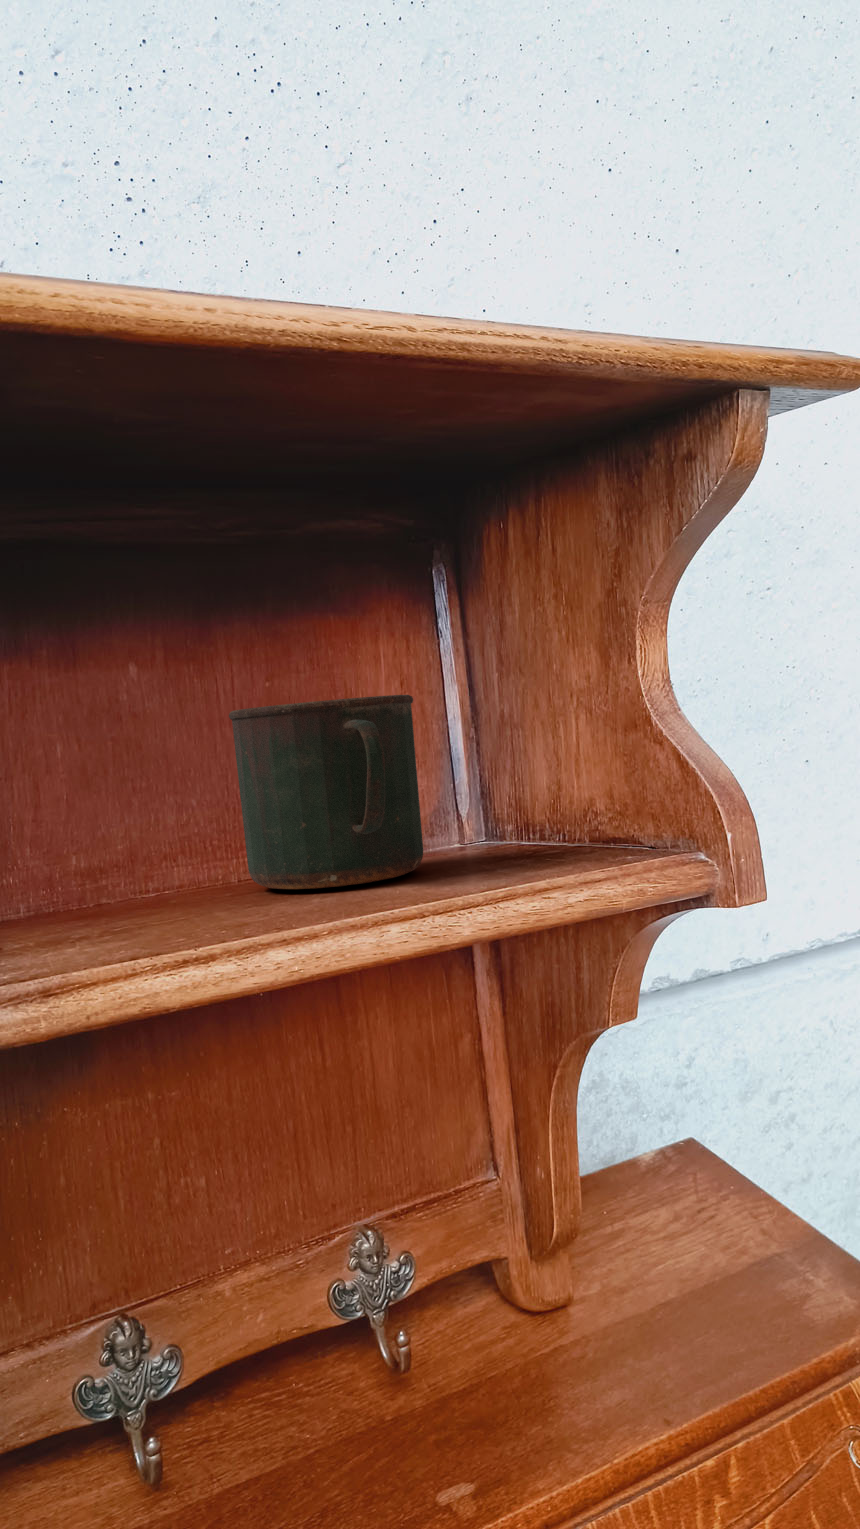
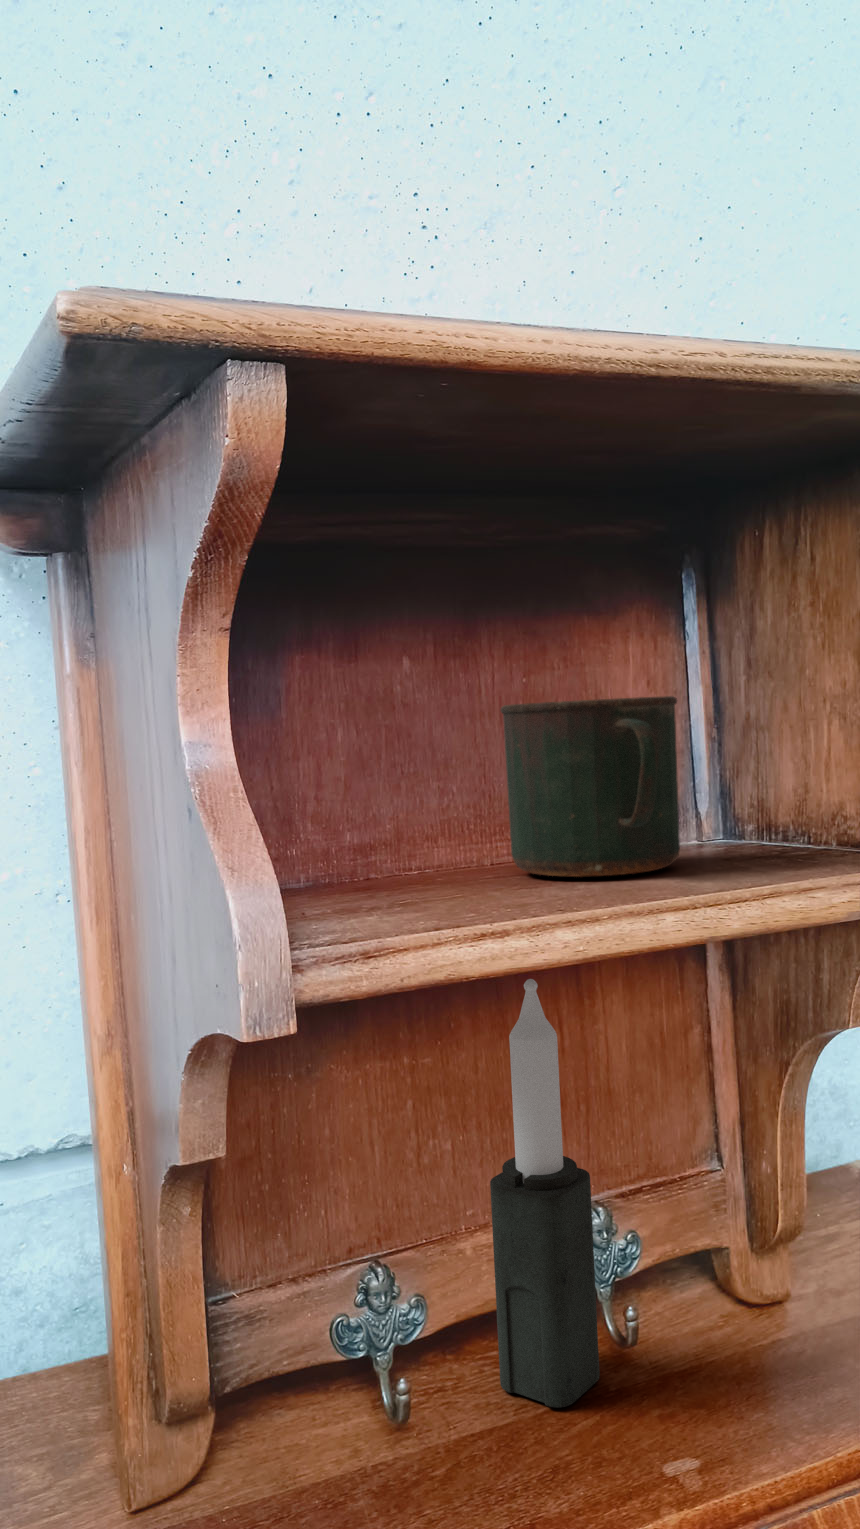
candle: none [244,999,370,1451] -> present [490,979,600,1408]

